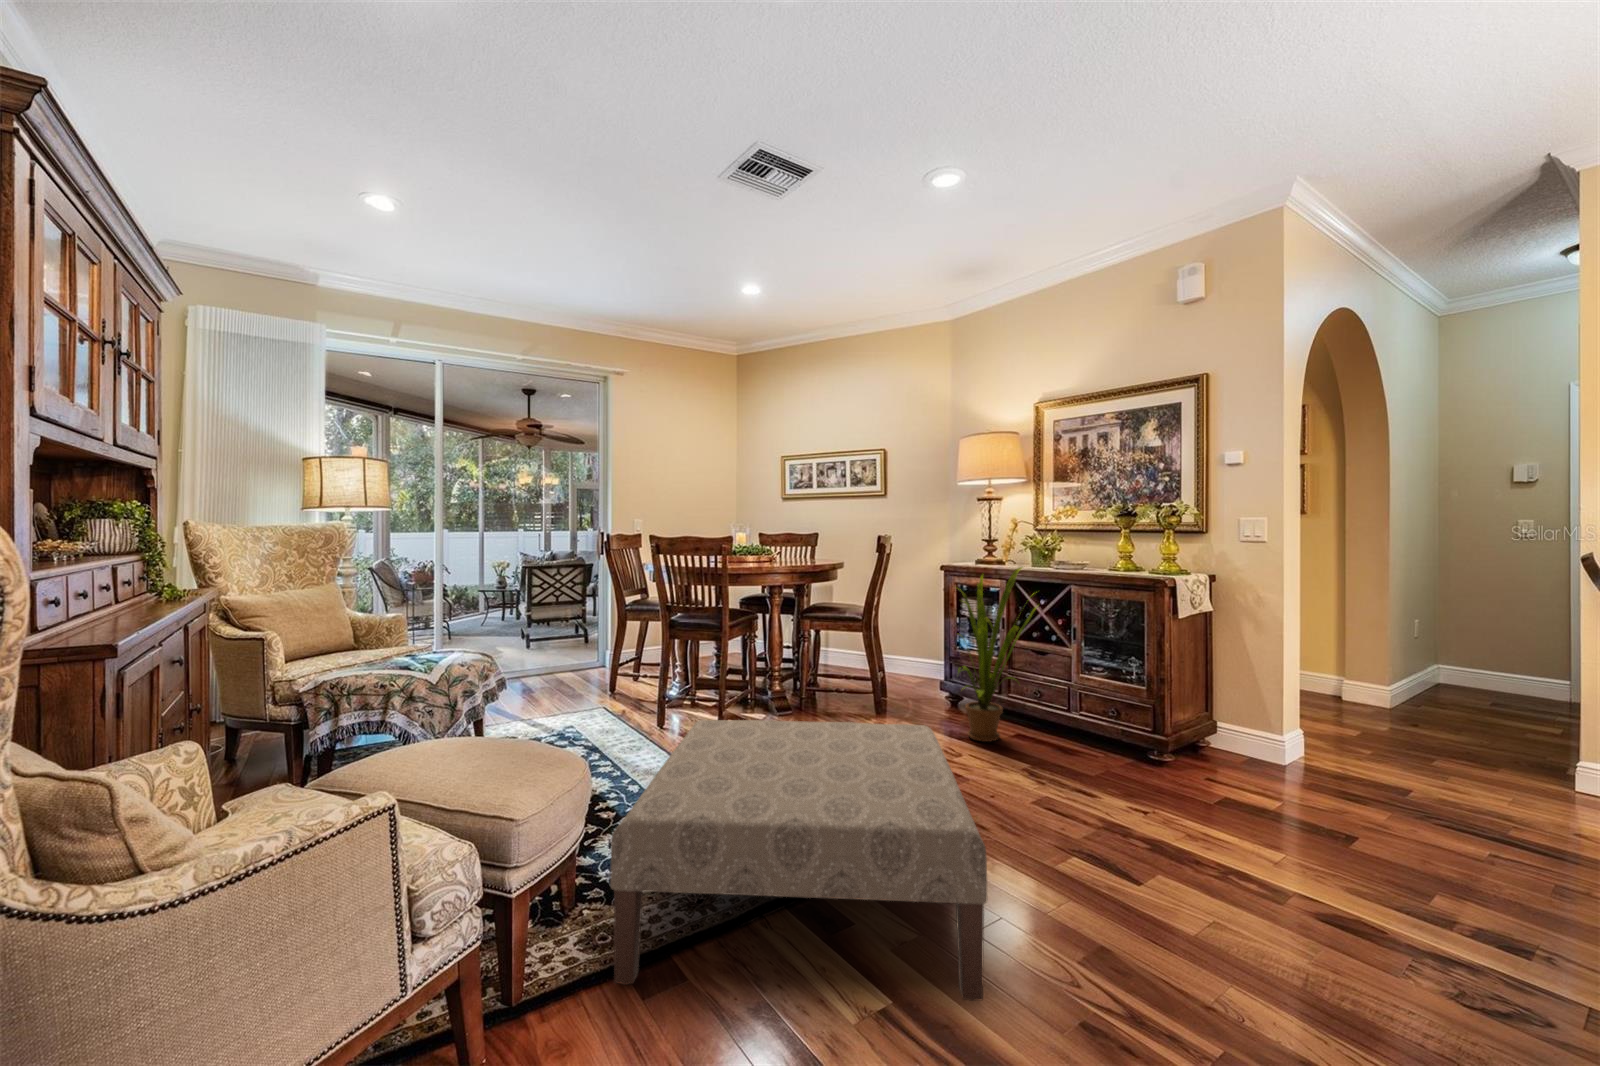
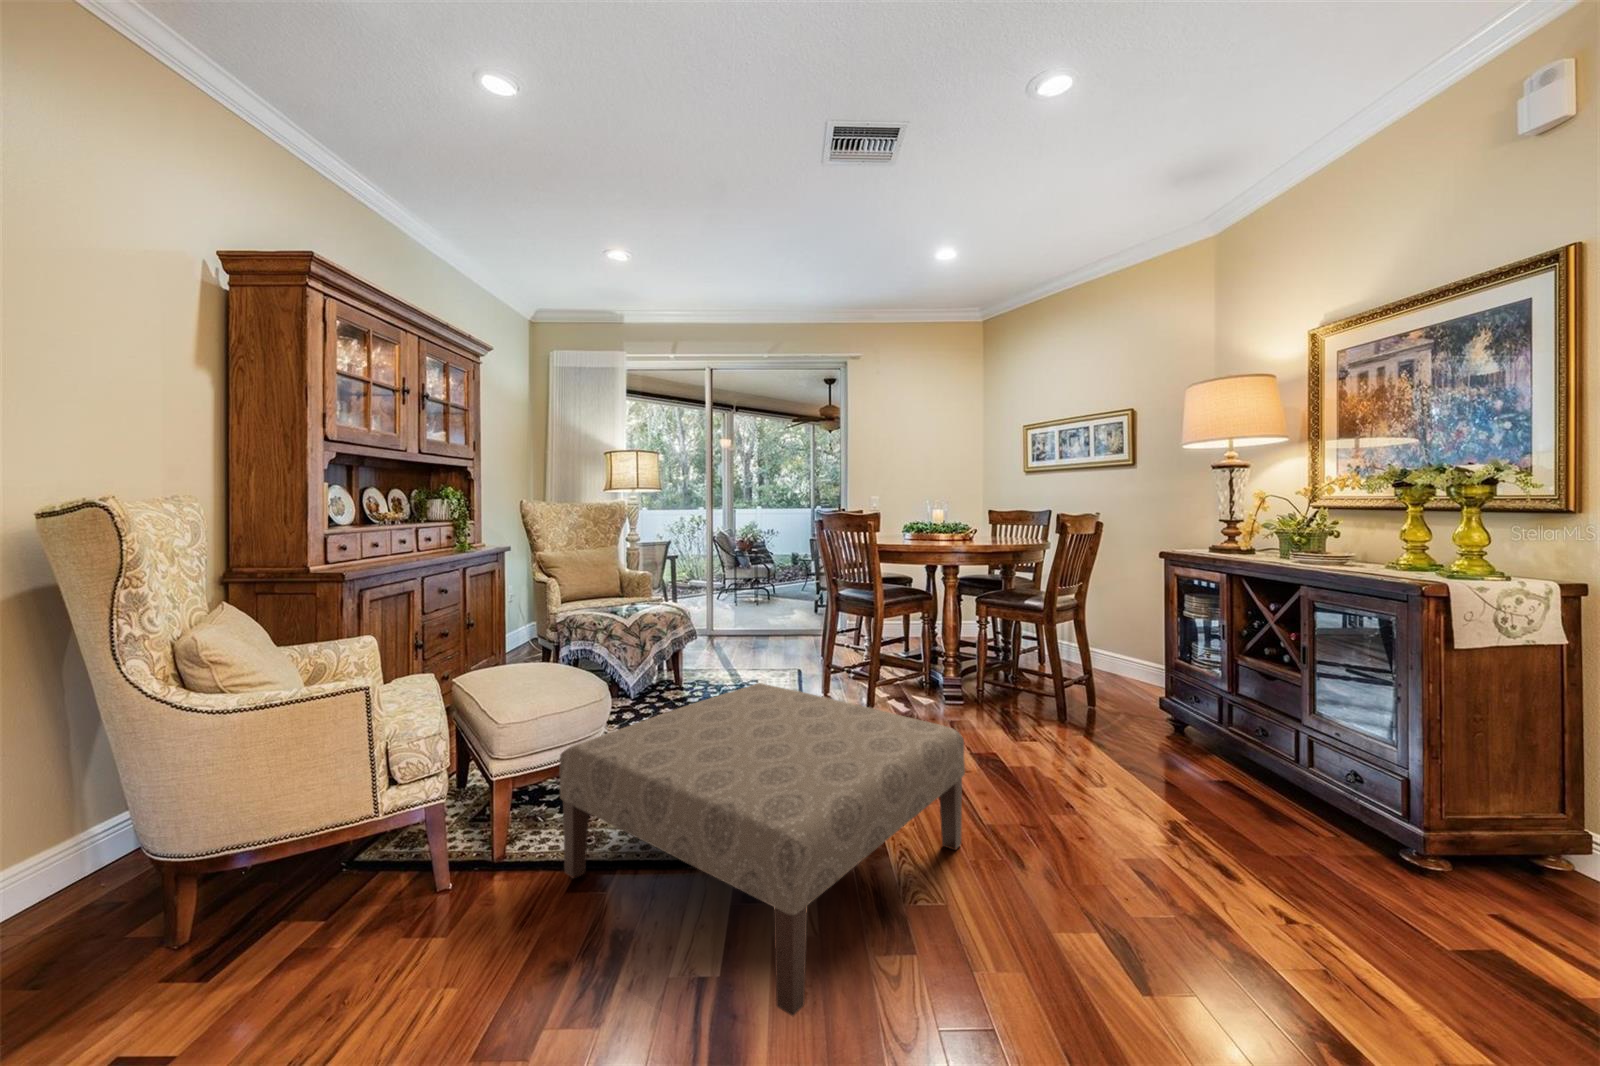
house plant: present [958,567,1036,742] -> none [1120,555,1254,774]

